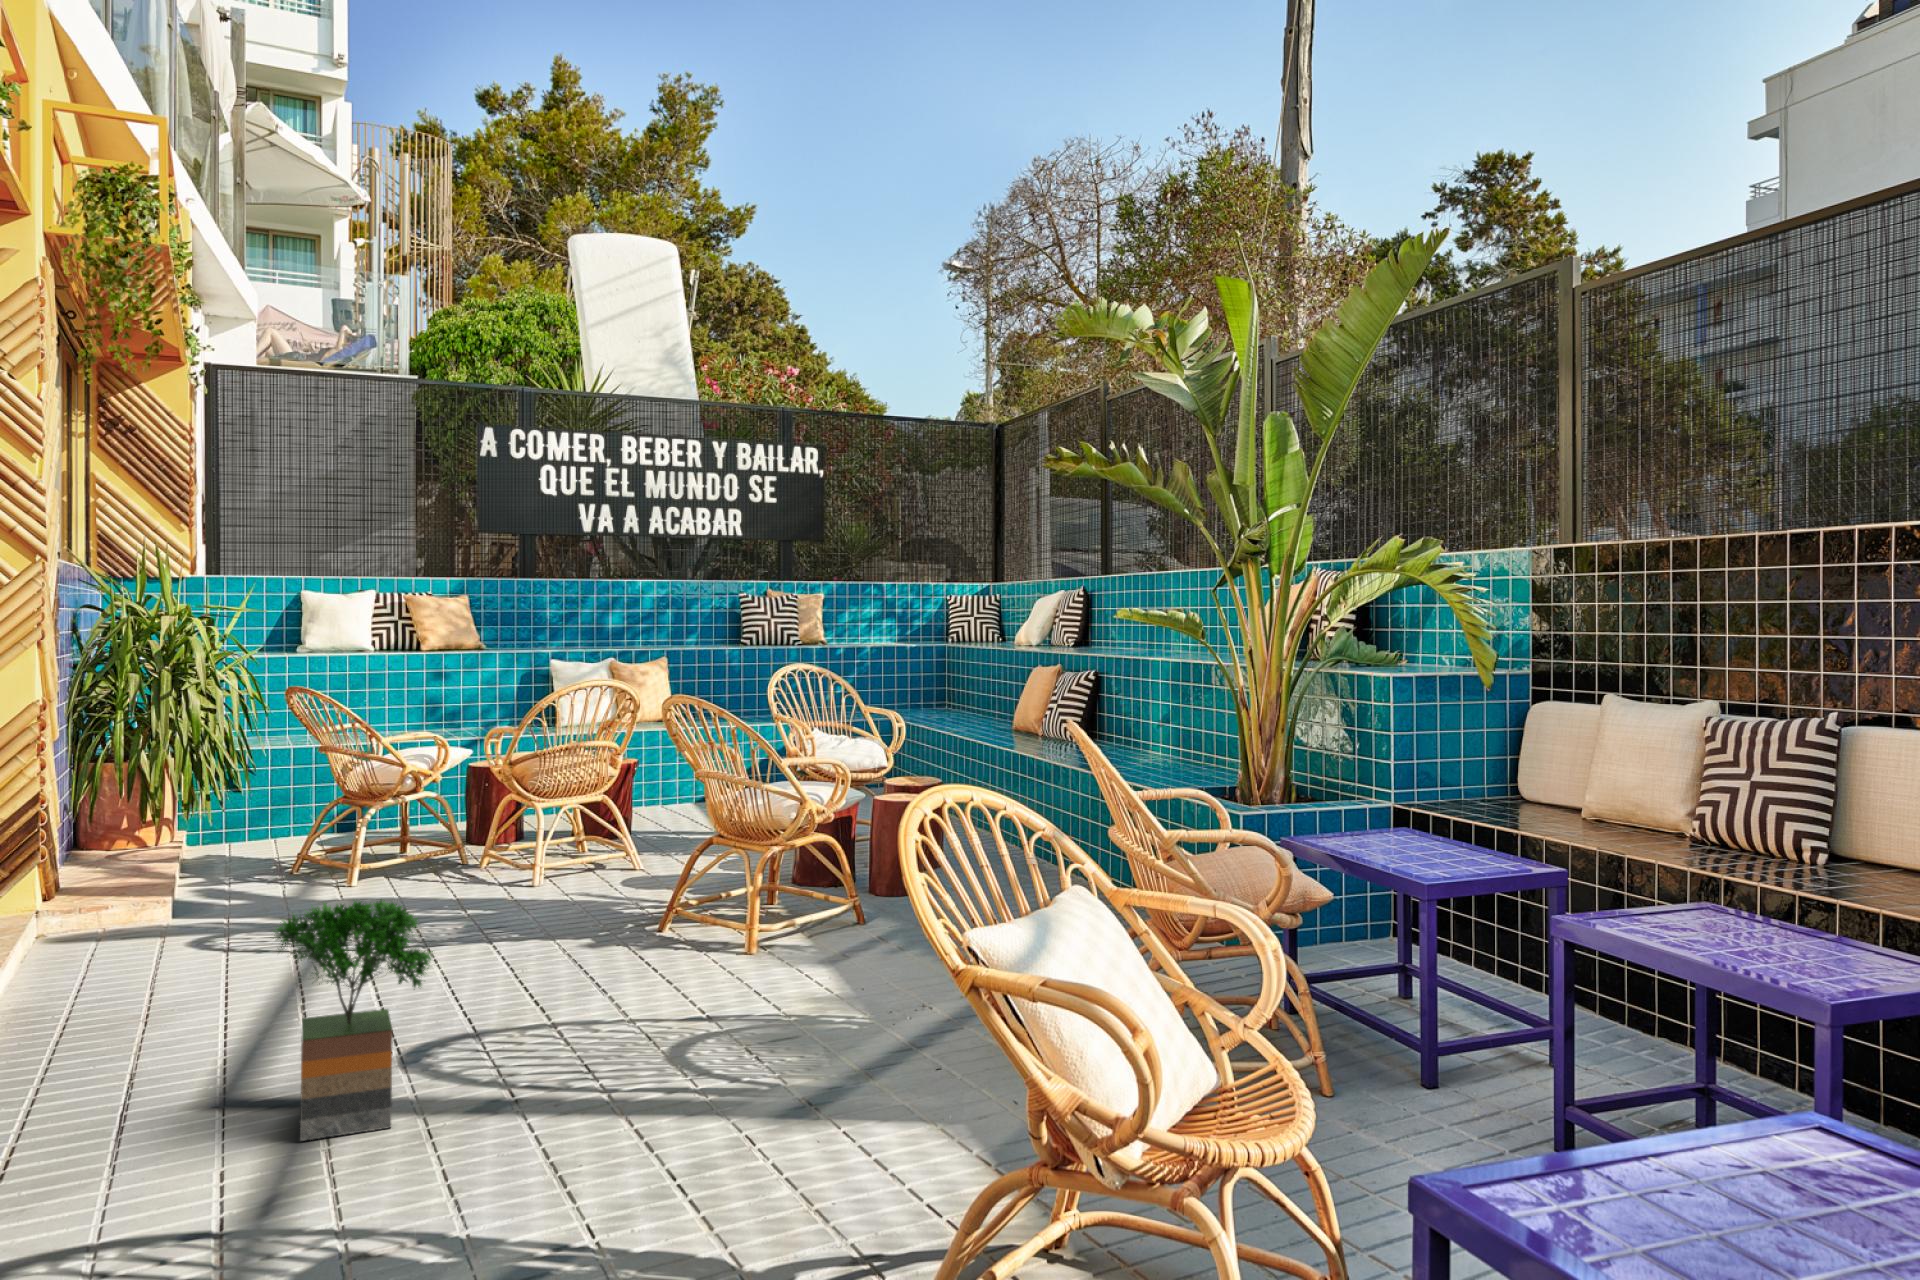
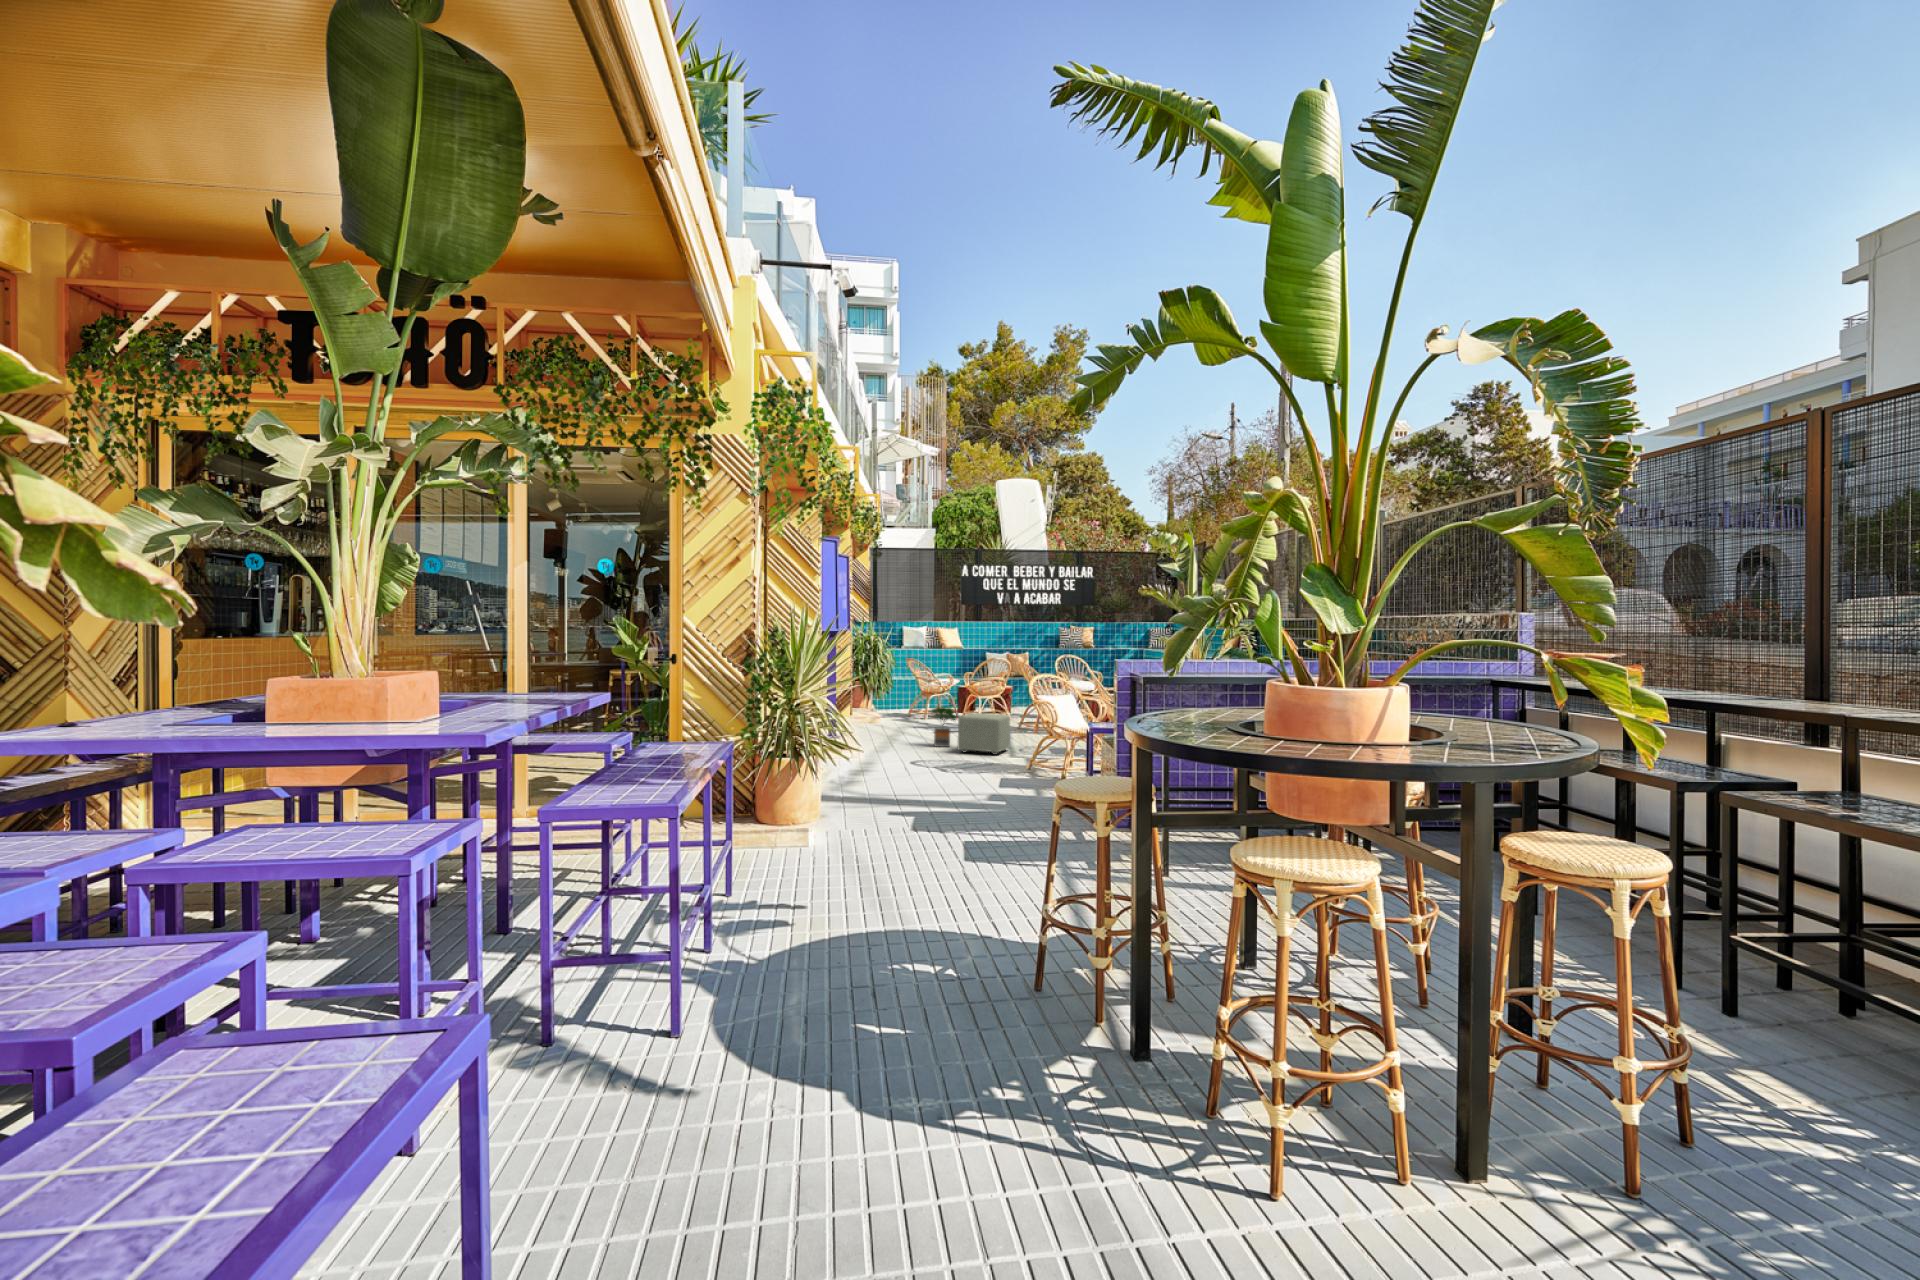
ottoman: none [426,933,735,1207] -> present [958,713,1010,755]

